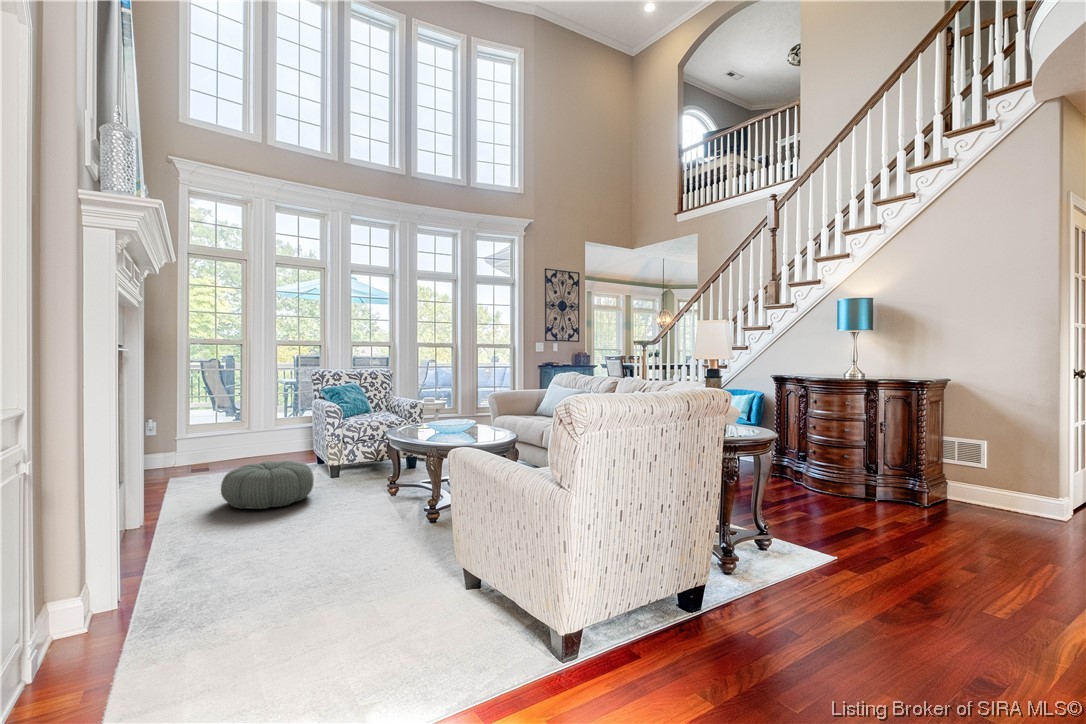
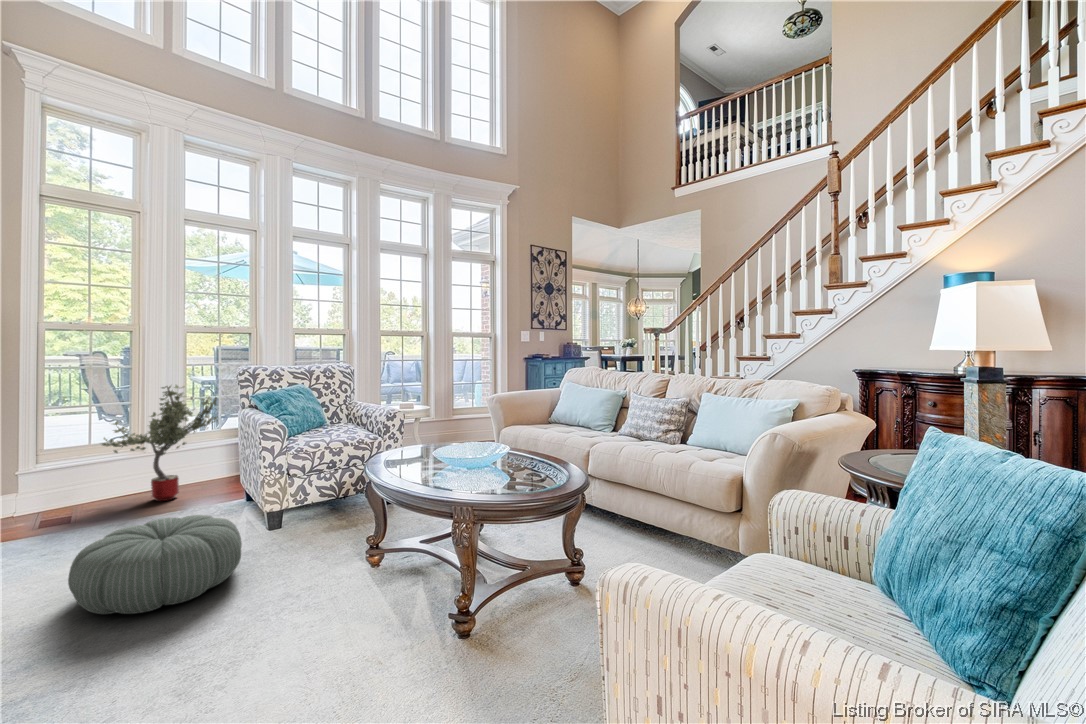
potted tree: none [223,381,298,463] -> present [102,385,217,501]

